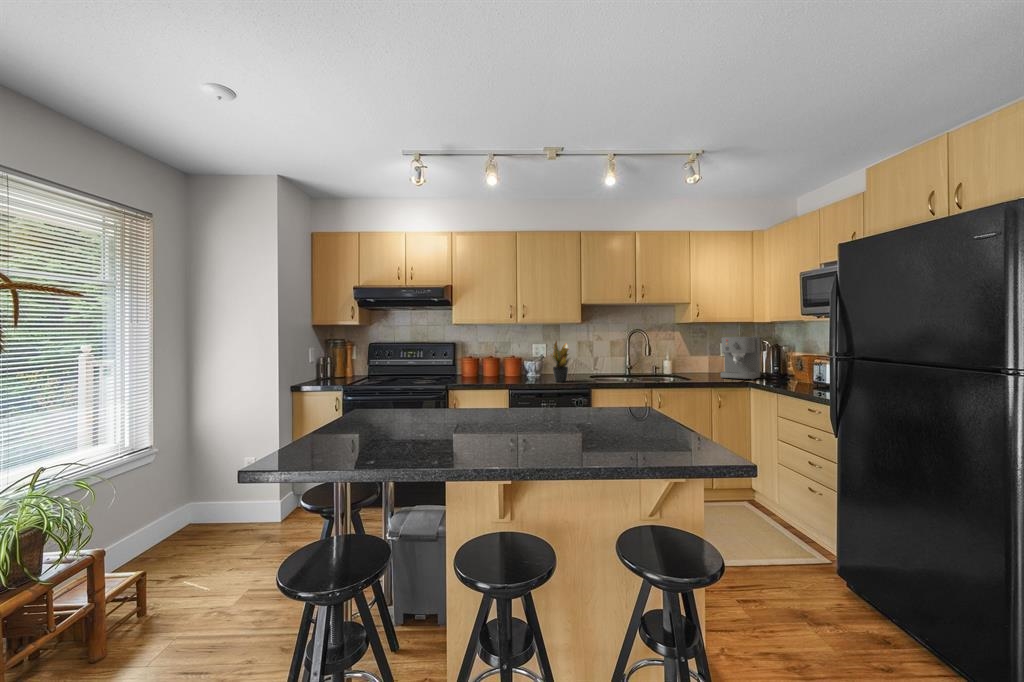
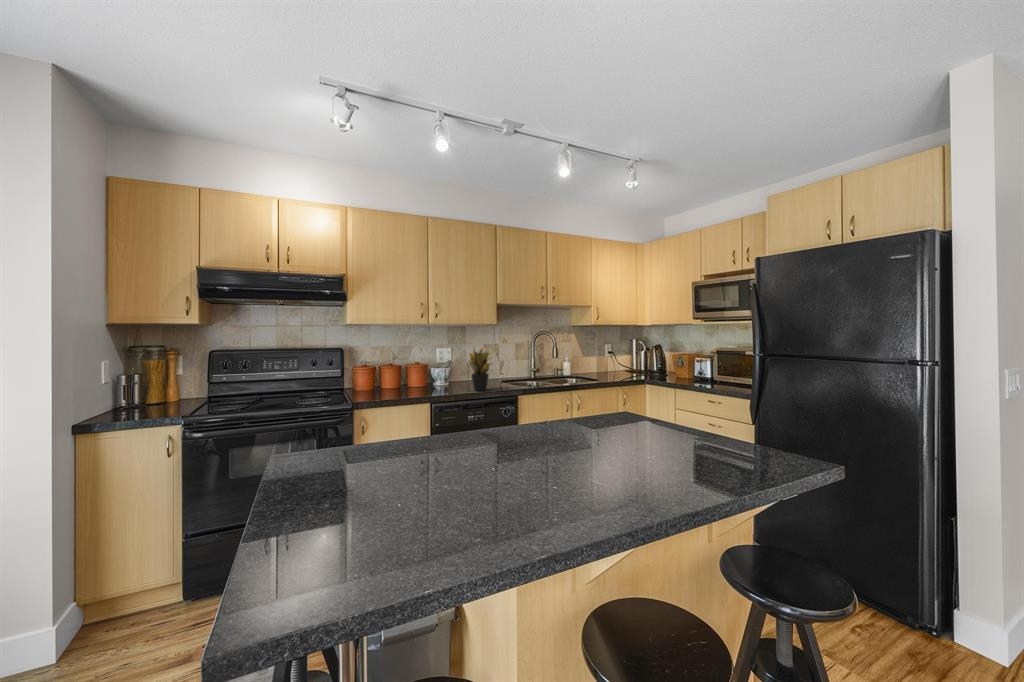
coffee maker: present [721,337,760,380] -> none [618,339,649,378]

